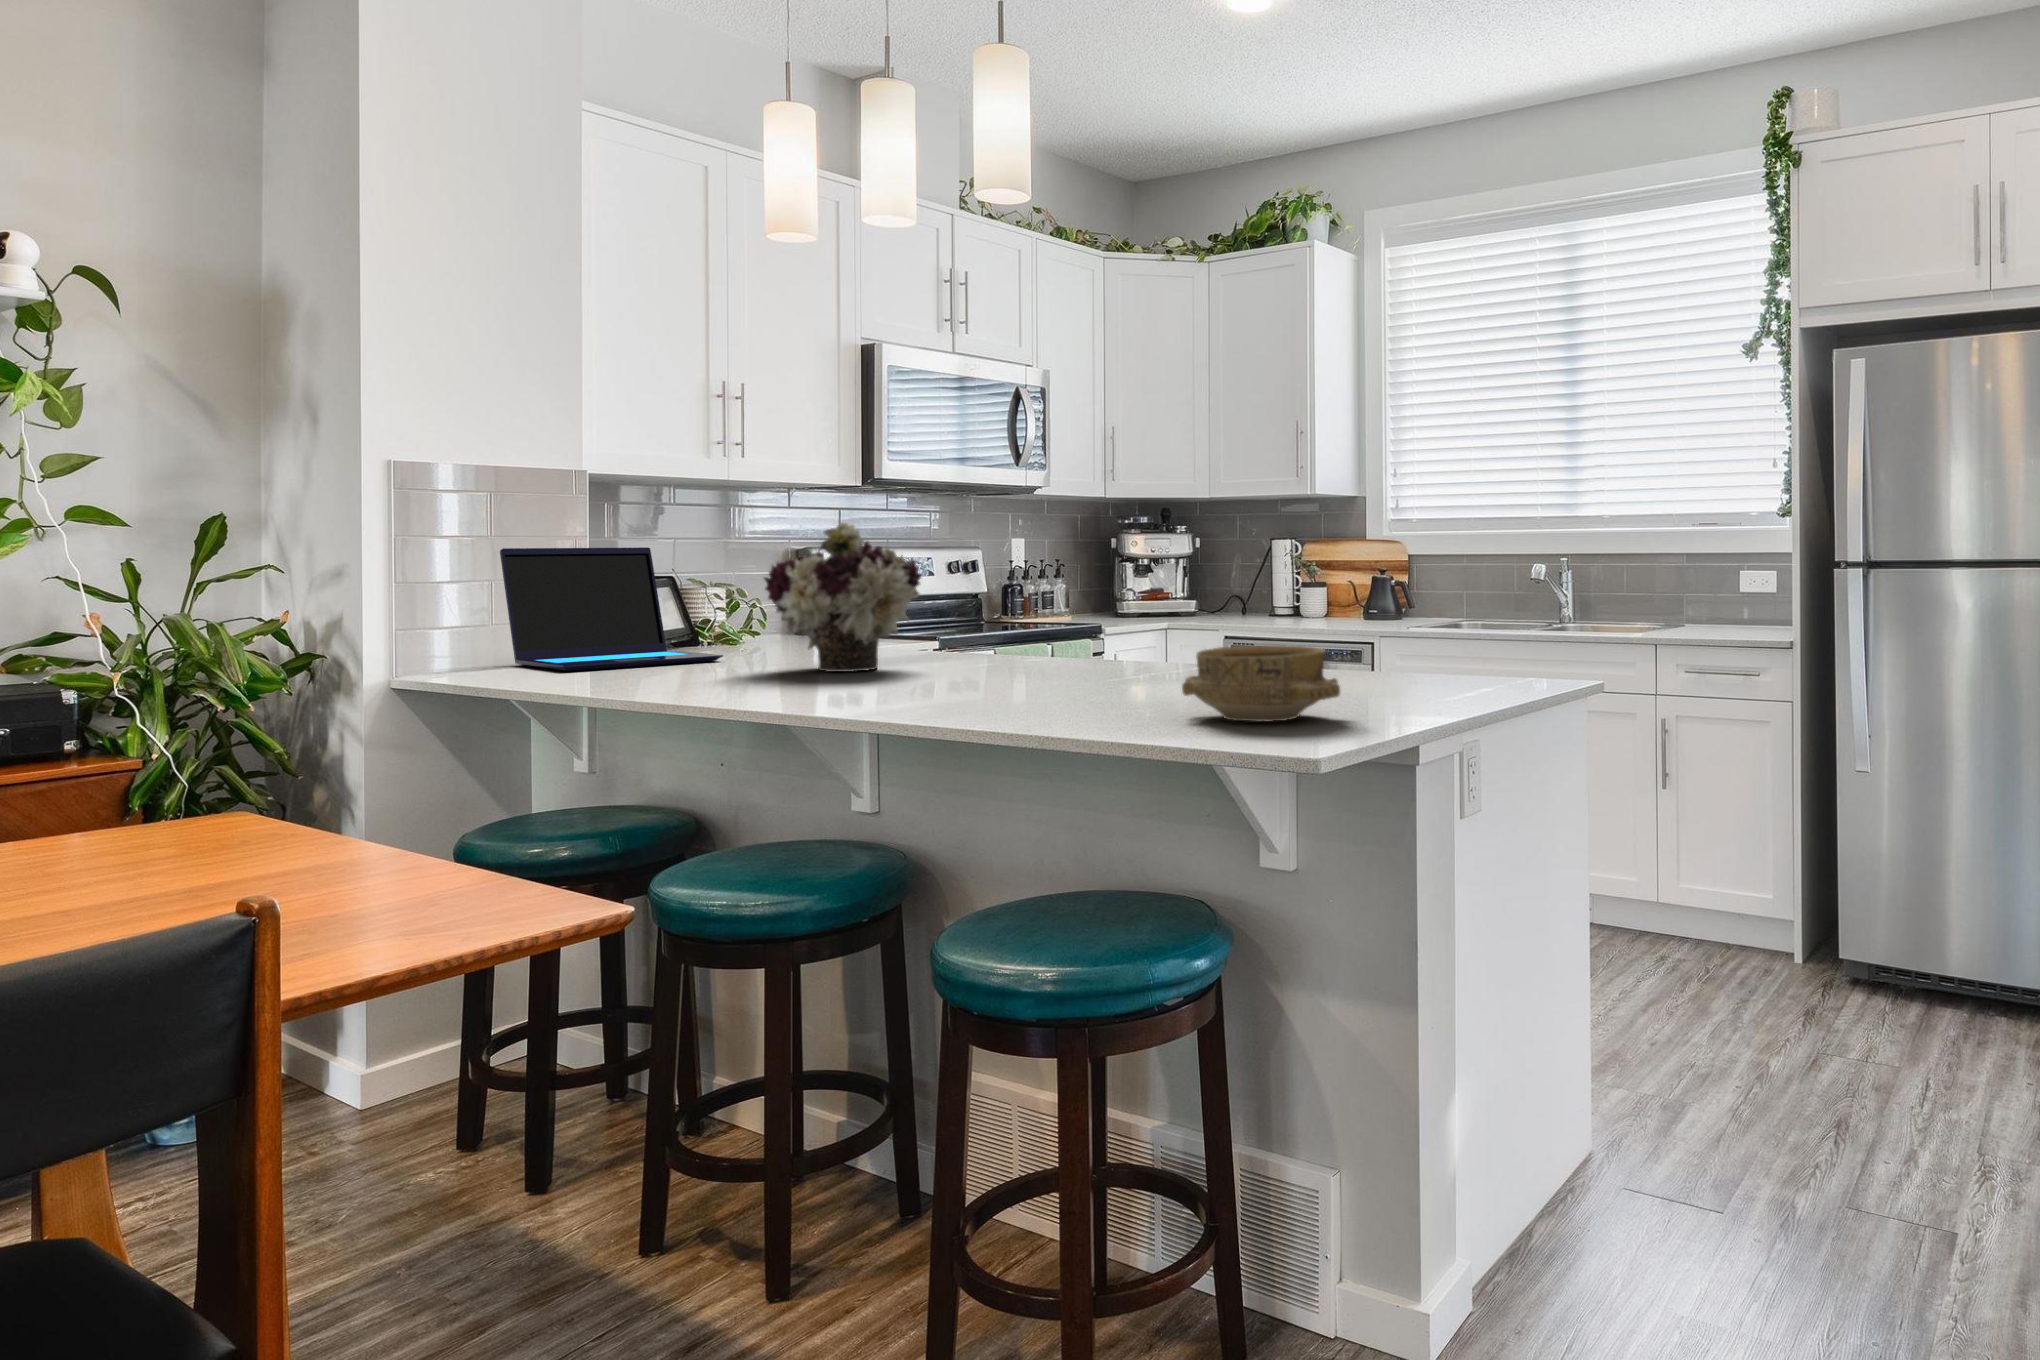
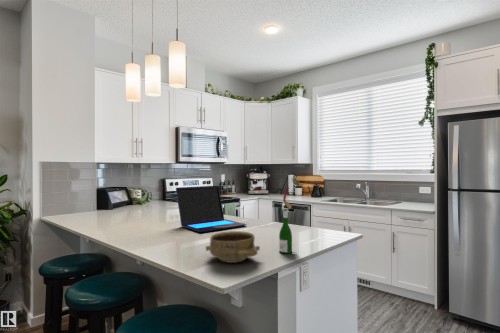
wine bottle: none [1380,516,1433,708] -> present [279,188,296,254]
flower arrangement: present [764,522,921,672] -> none [123,179,167,222]
laptop: present [500,547,723,671] -> present [176,186,246,232]

